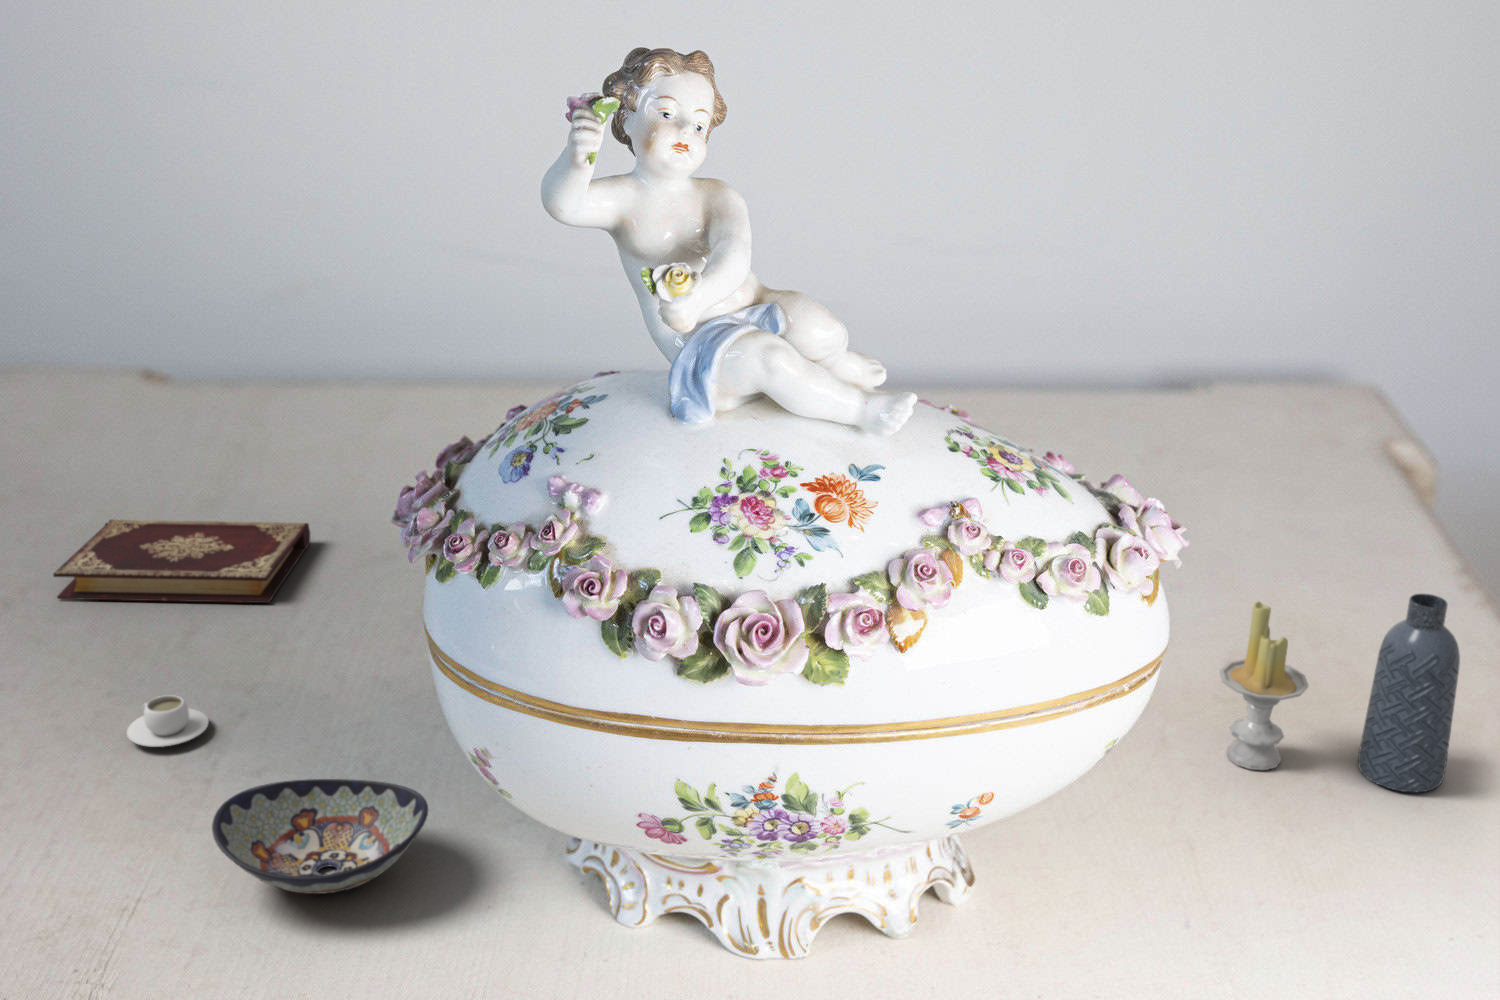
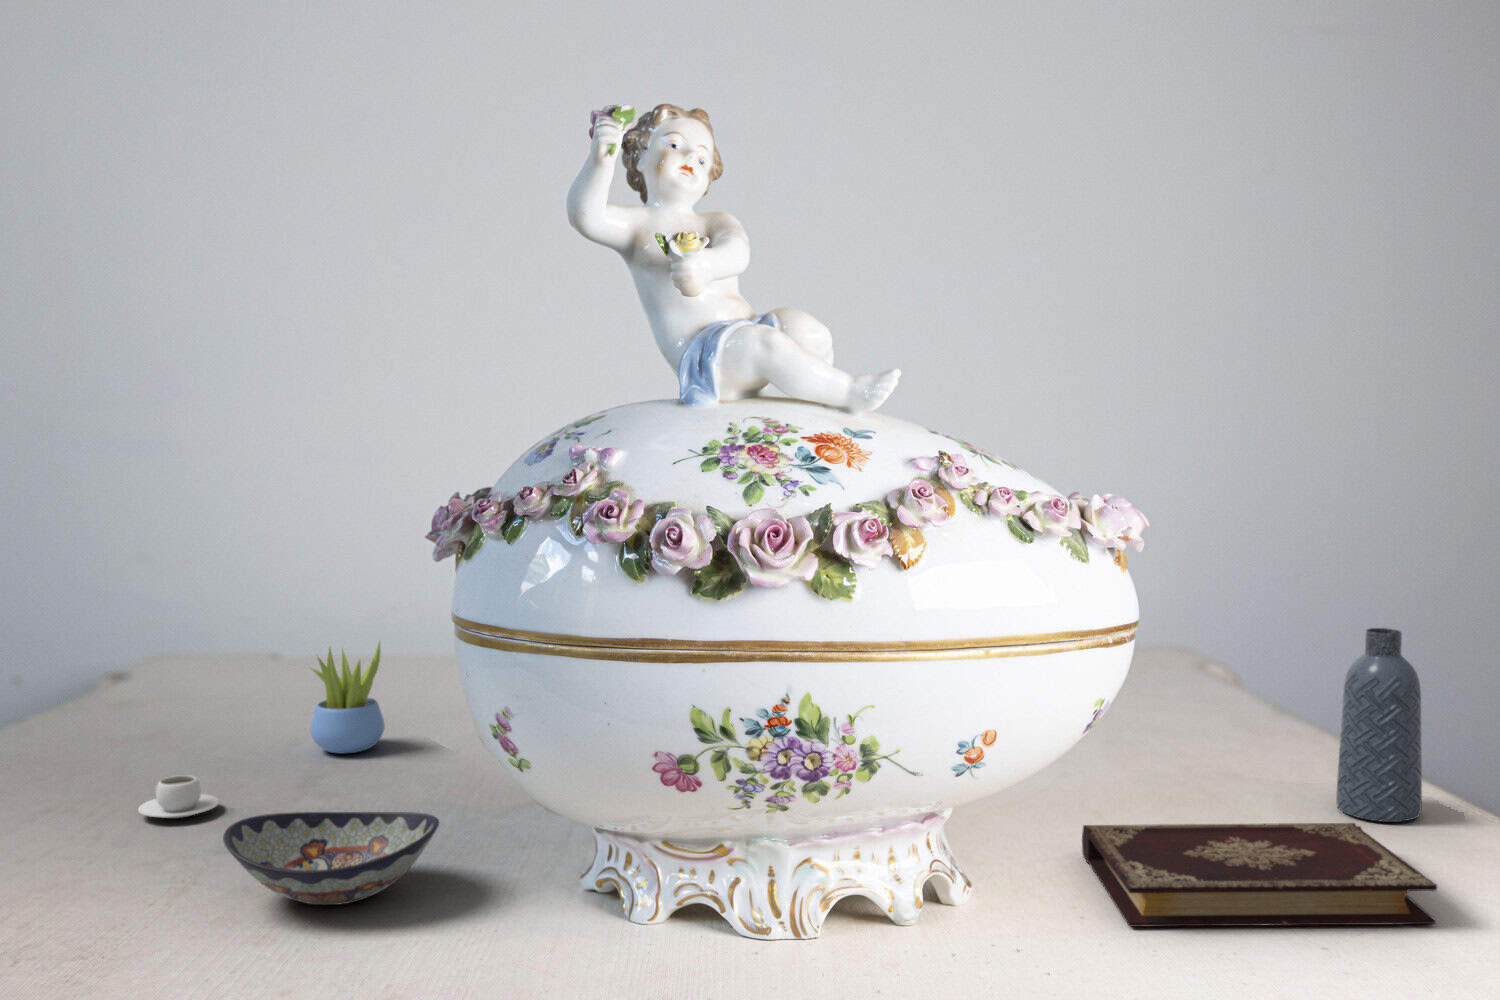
book: present [53,520,310,603] -> present [1082,823,1437,927]
succulent plant: none [294,523,376,638] -> present [310,642,385,753]
candle: present [1220,602,1309,770] -> none [1195,646,1282,812]

